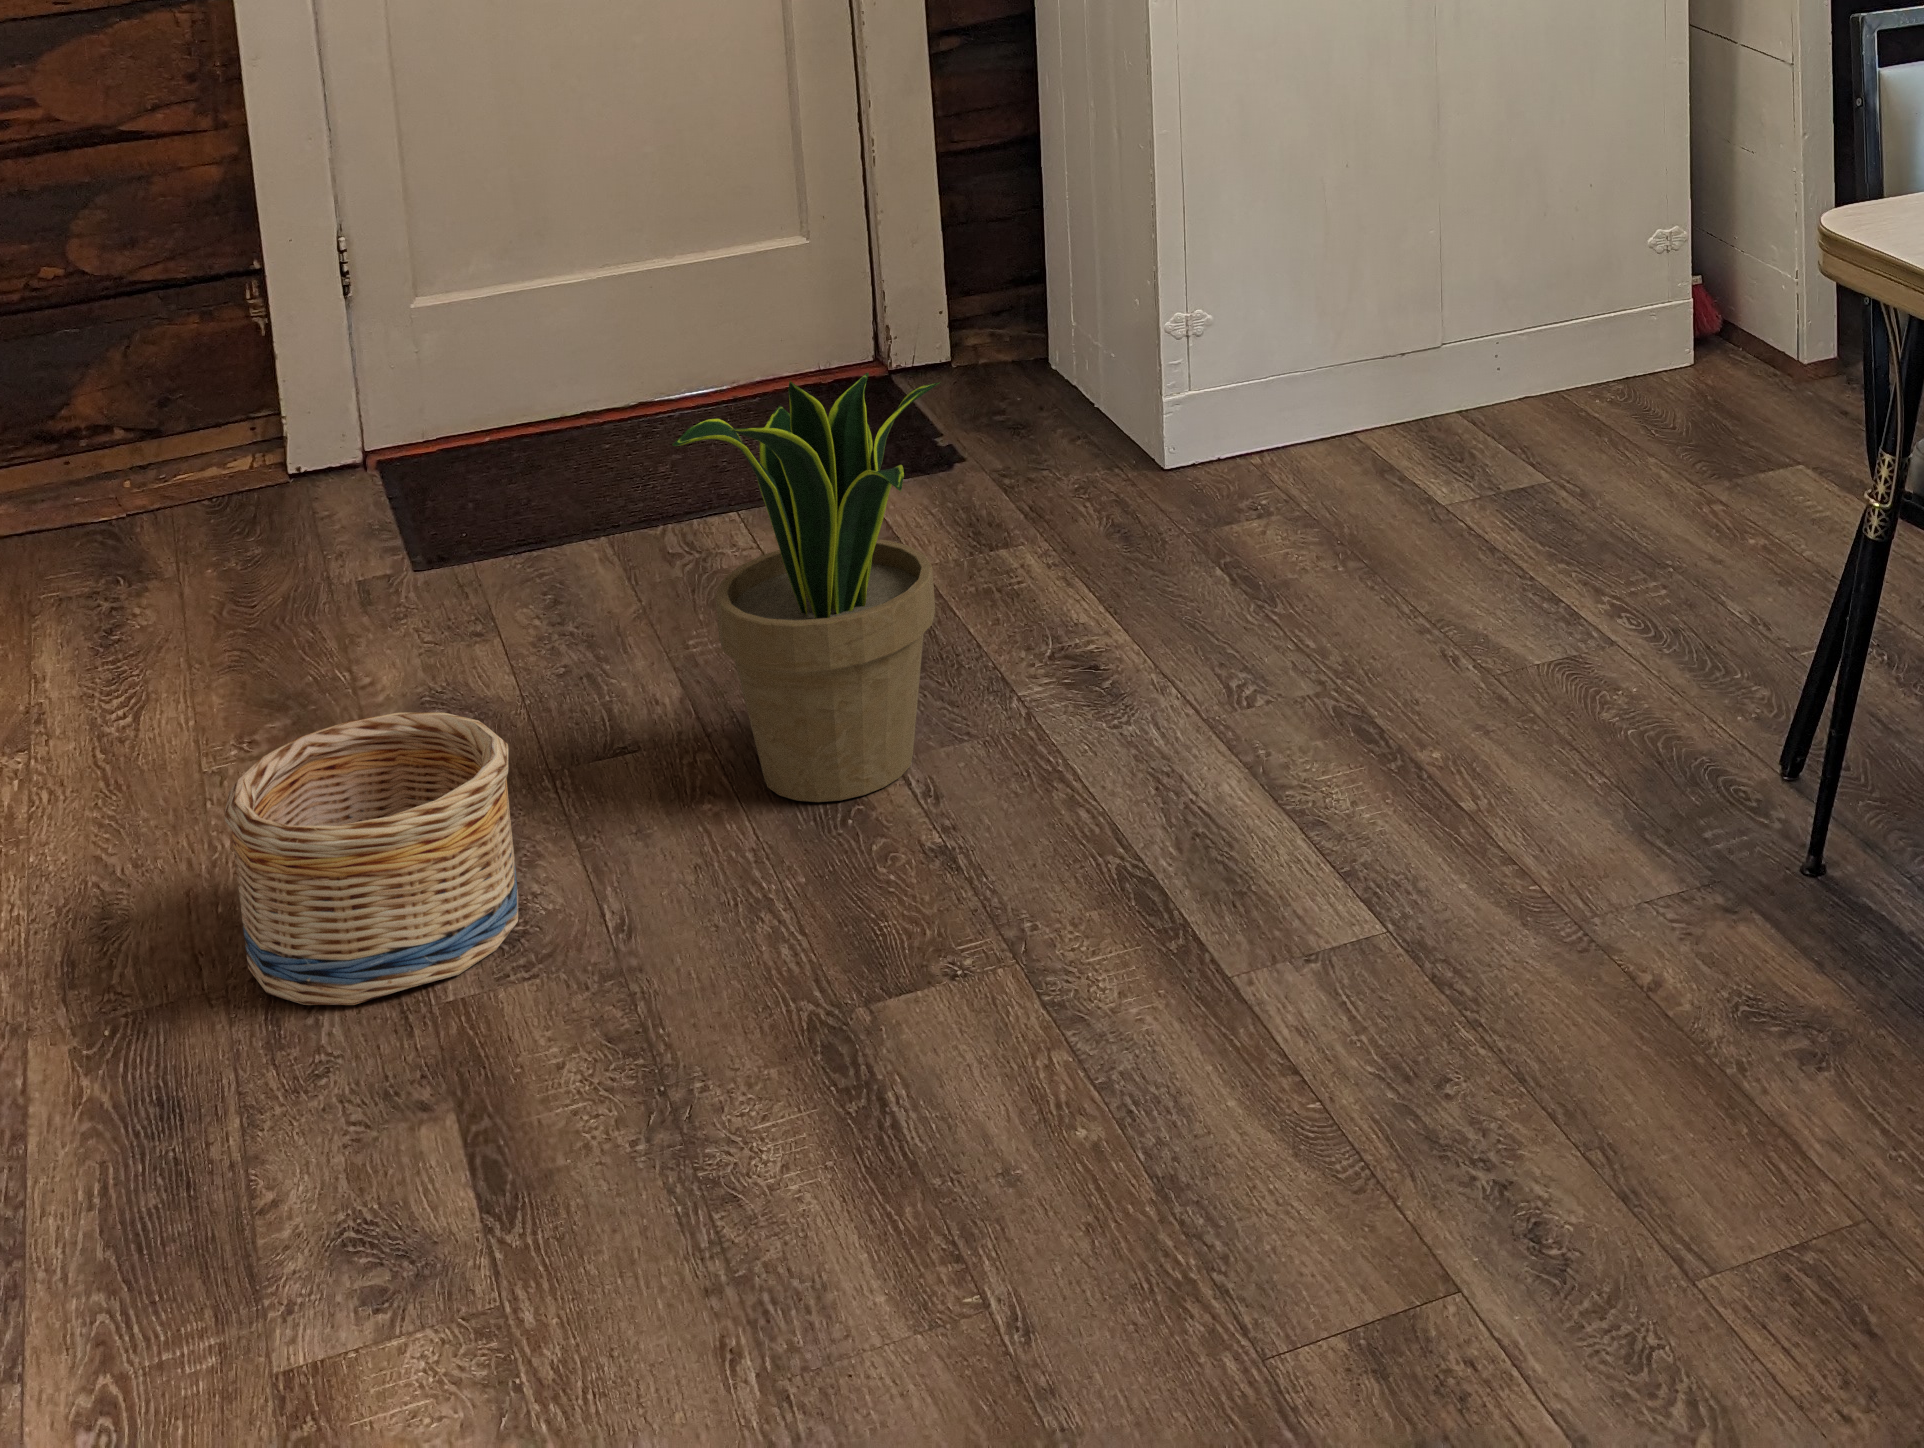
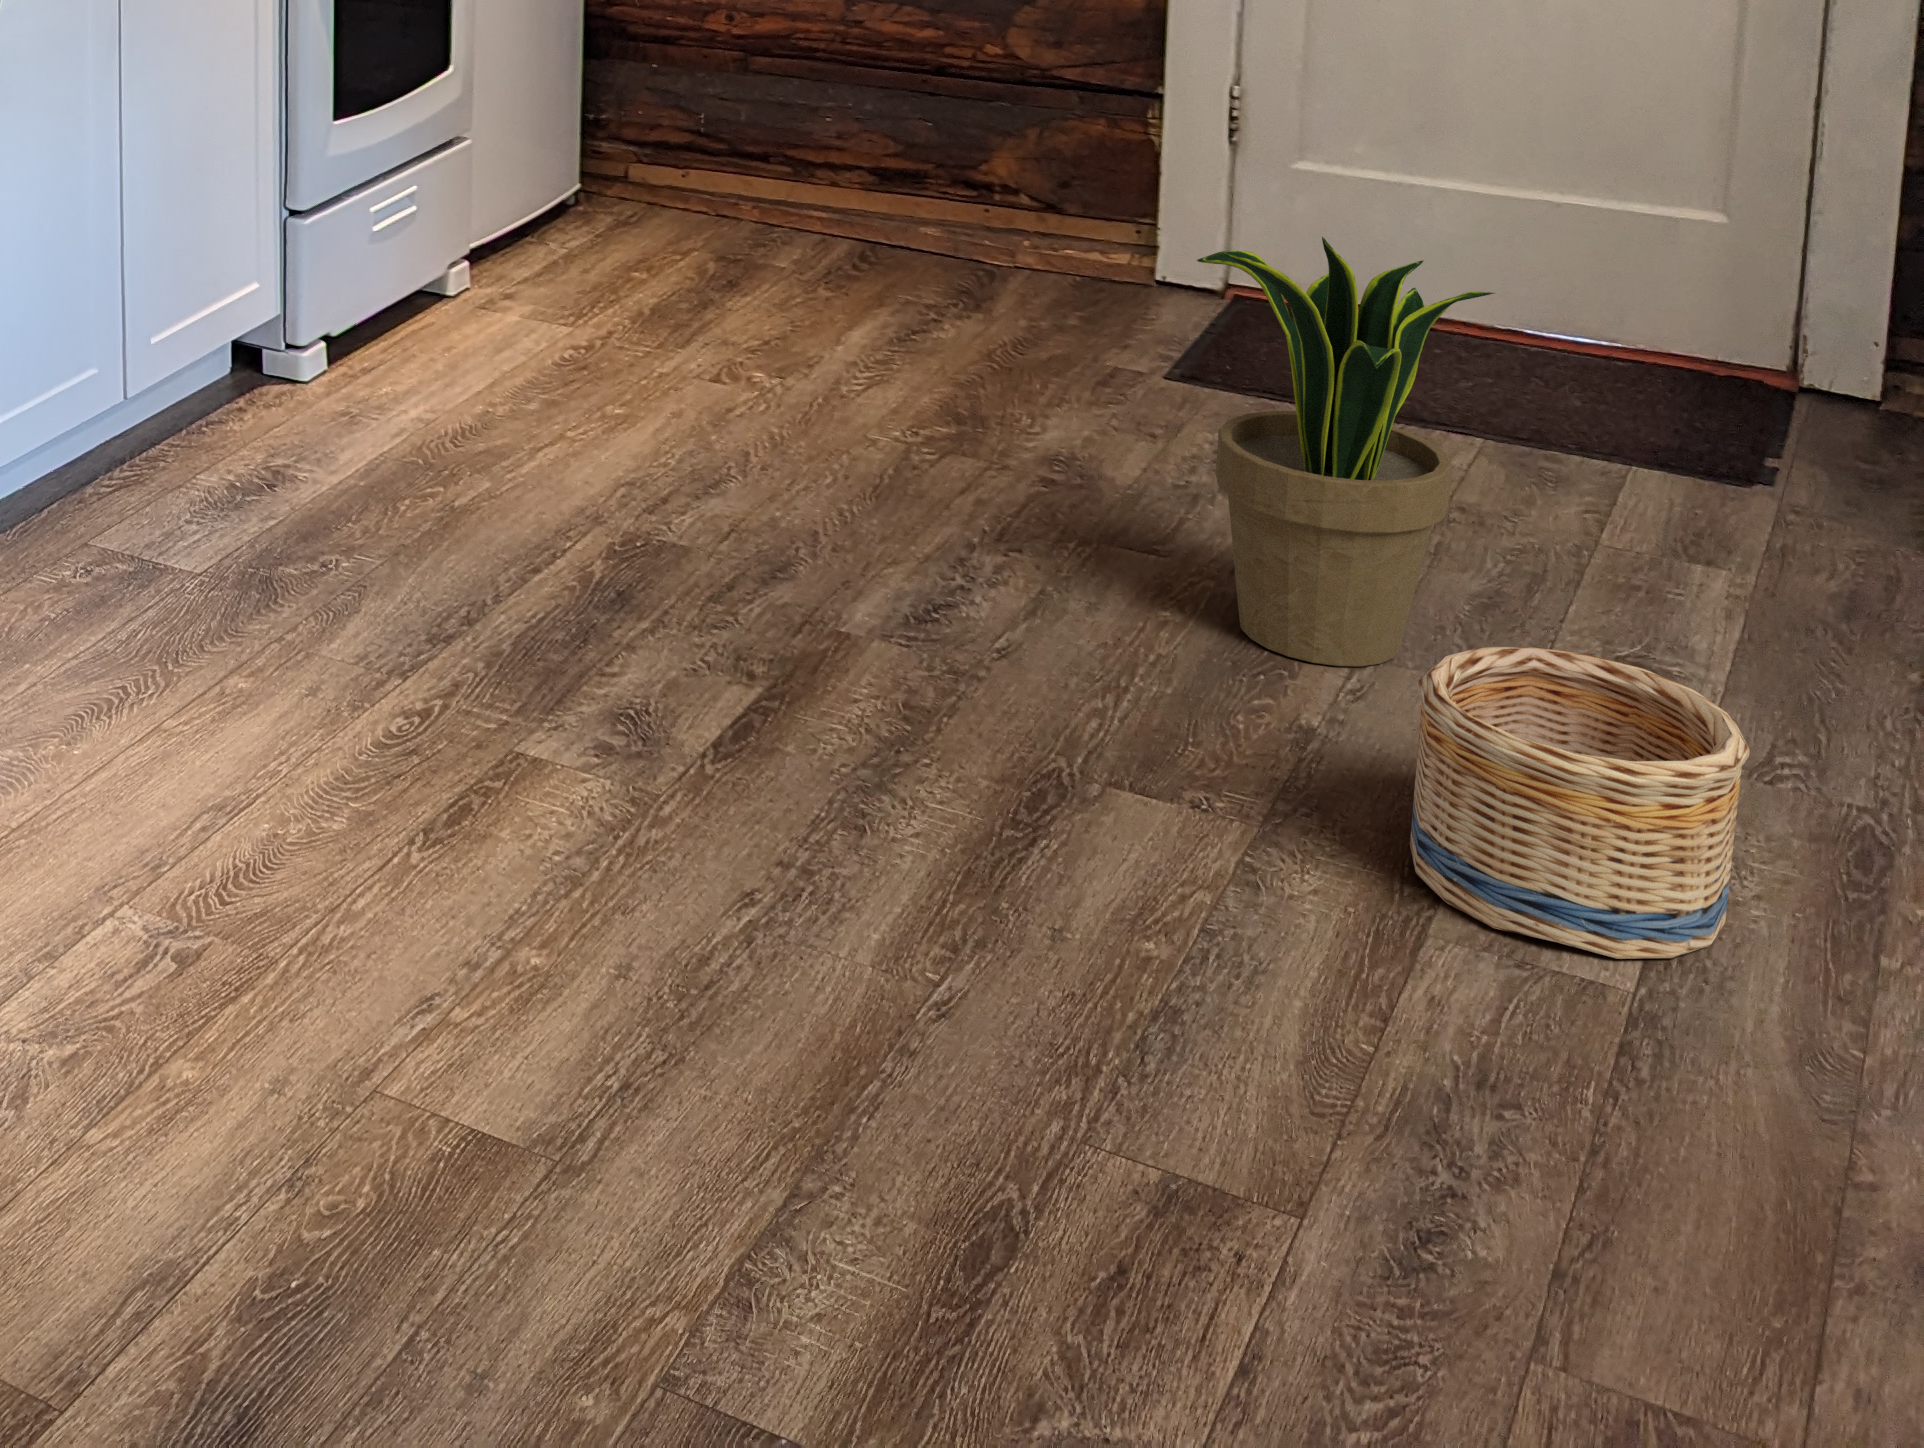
basket: present [224,712,518,1005] -> present [1410,647,1750,959]

